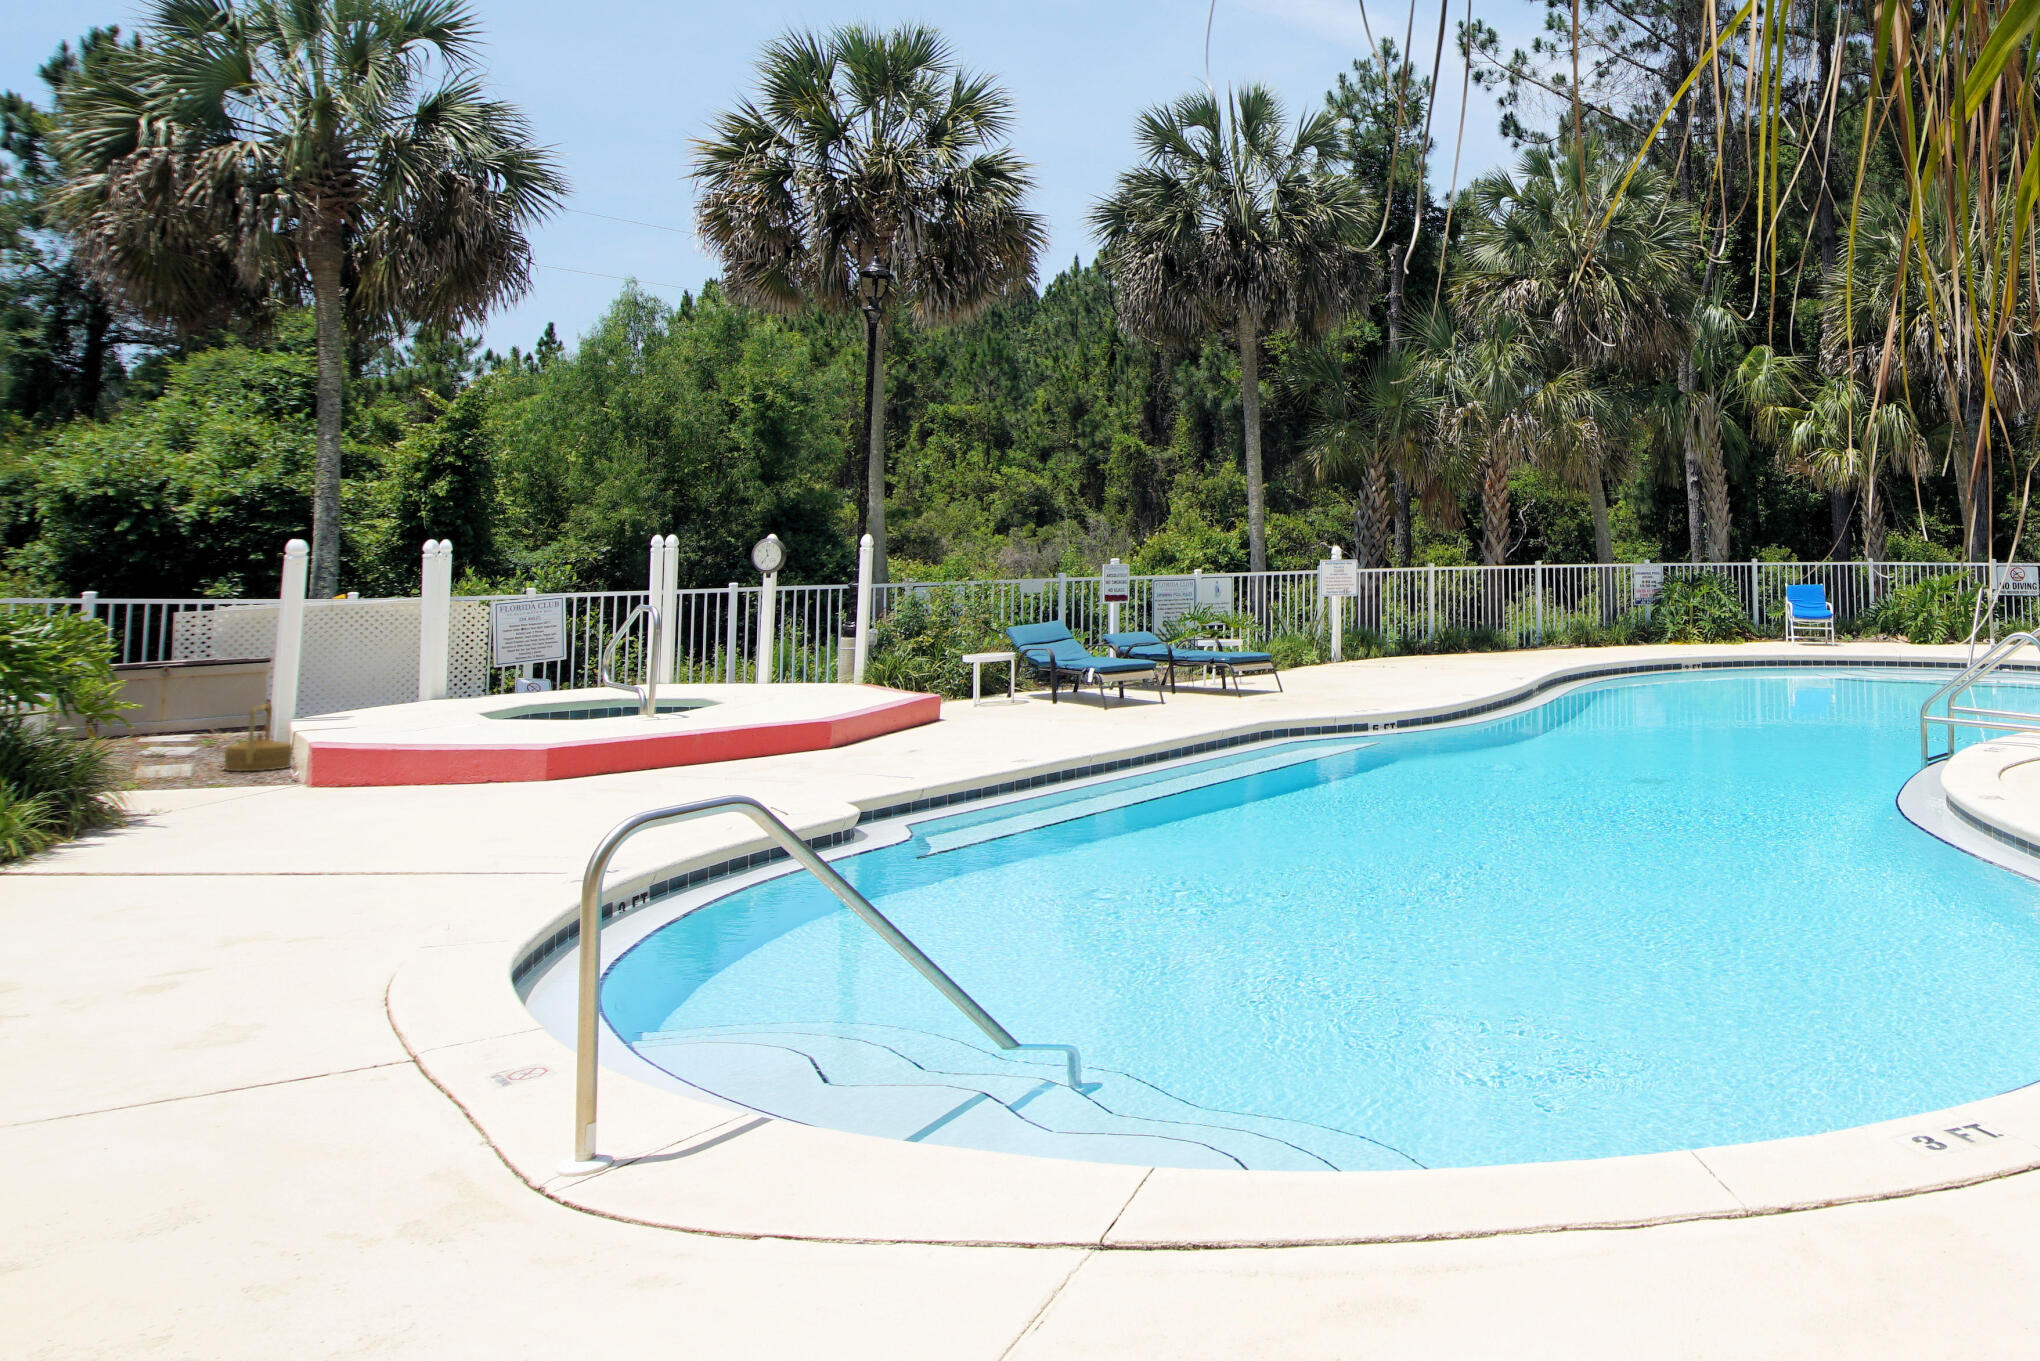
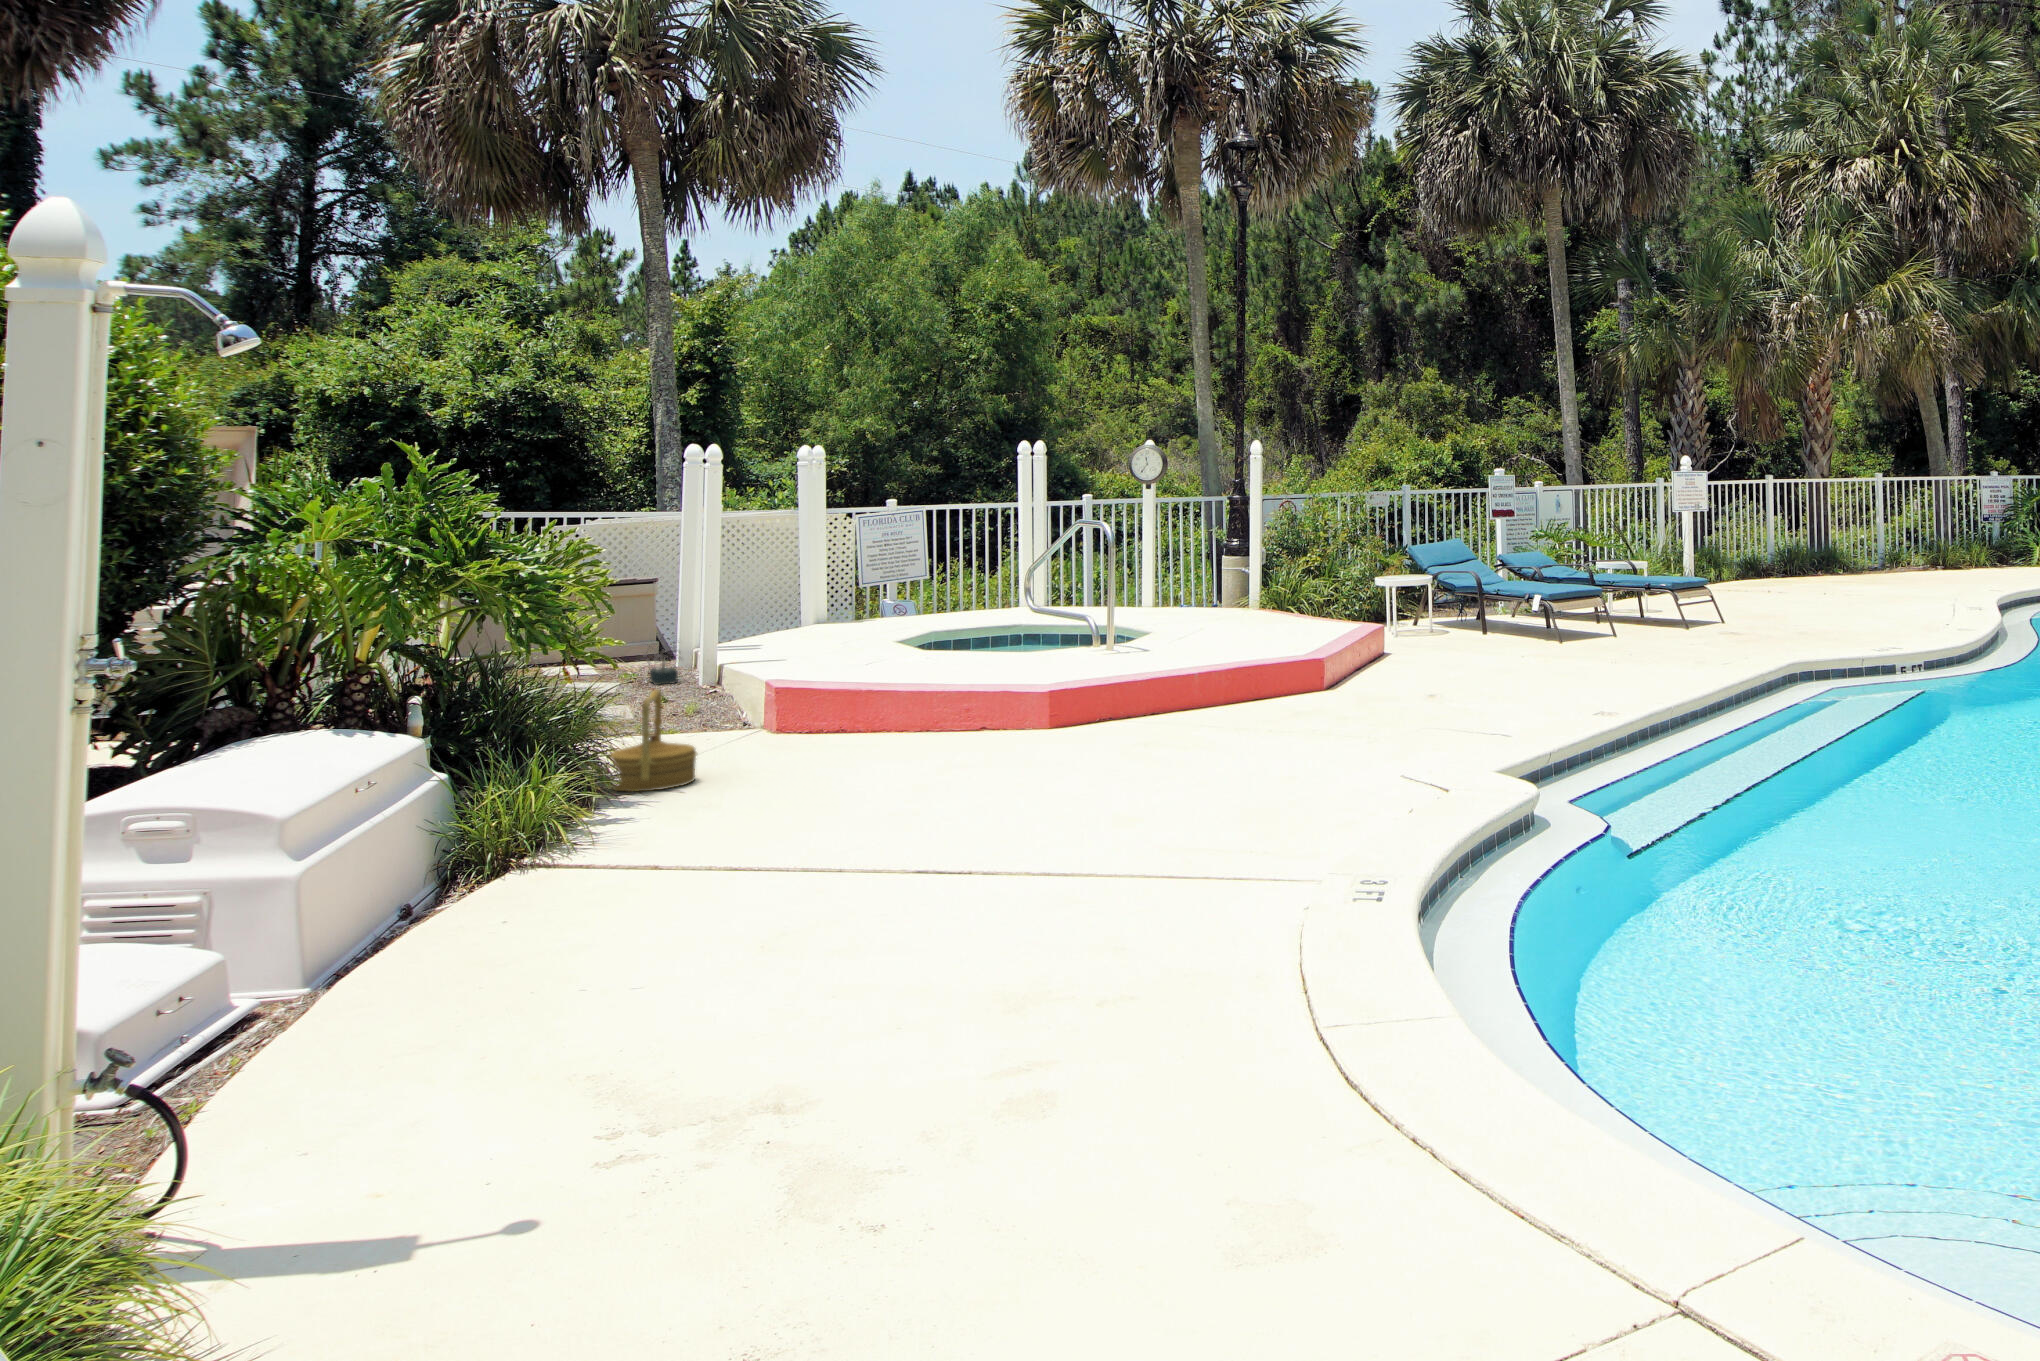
decorative plant: none [306,685,341,724] -> present [644,640,681,685]

